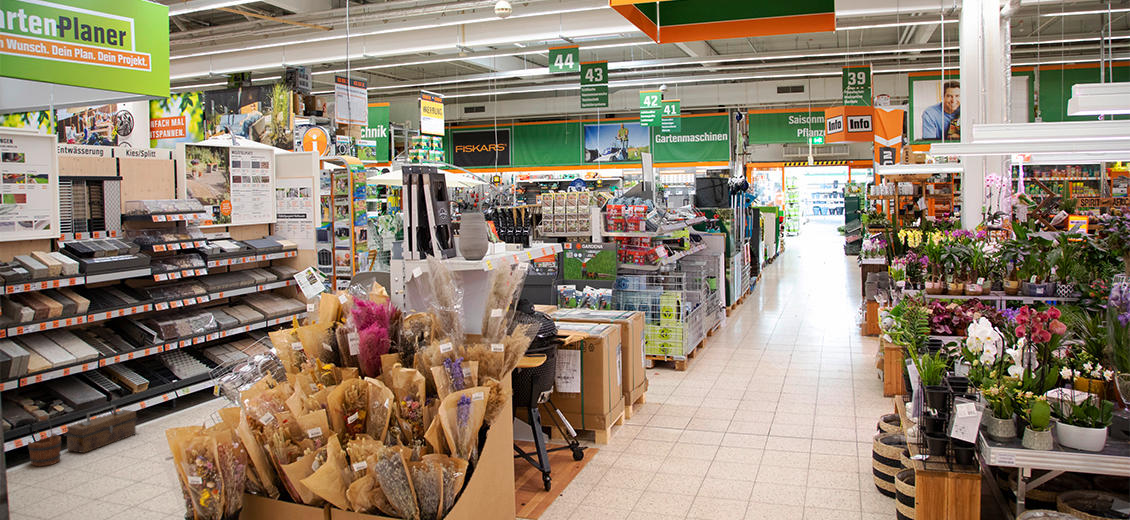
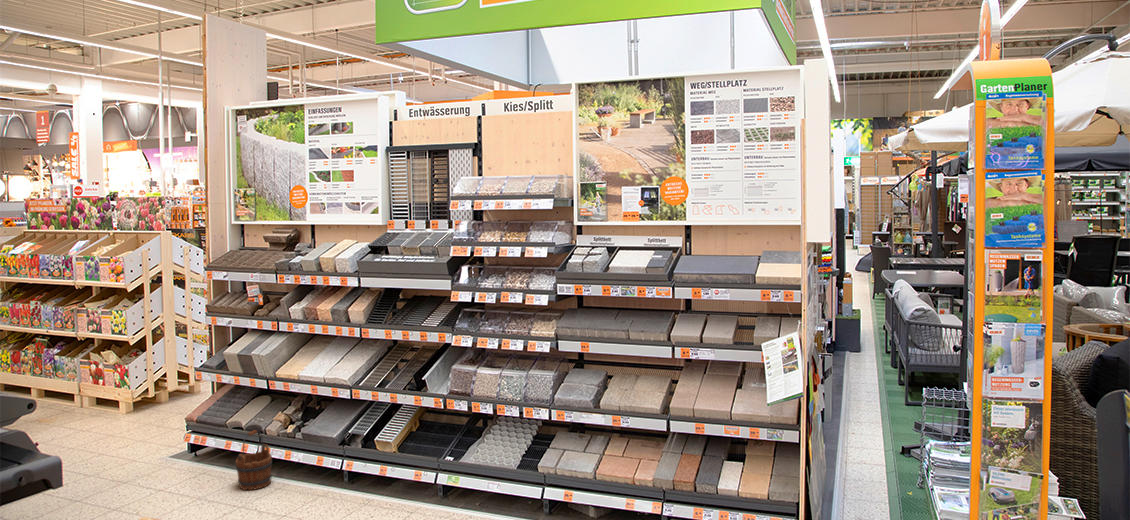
toolbox: present [64,405,138,453] -> none [270,449,365,505]

